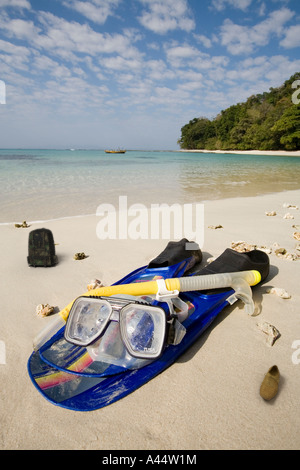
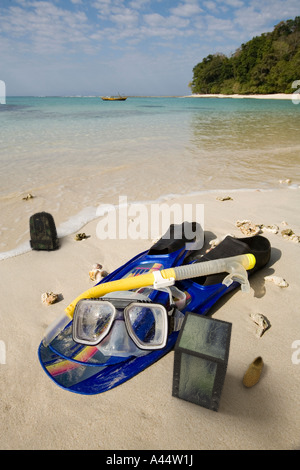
storage box: none [180,310,248,430] -> present [172,311,232,412]

